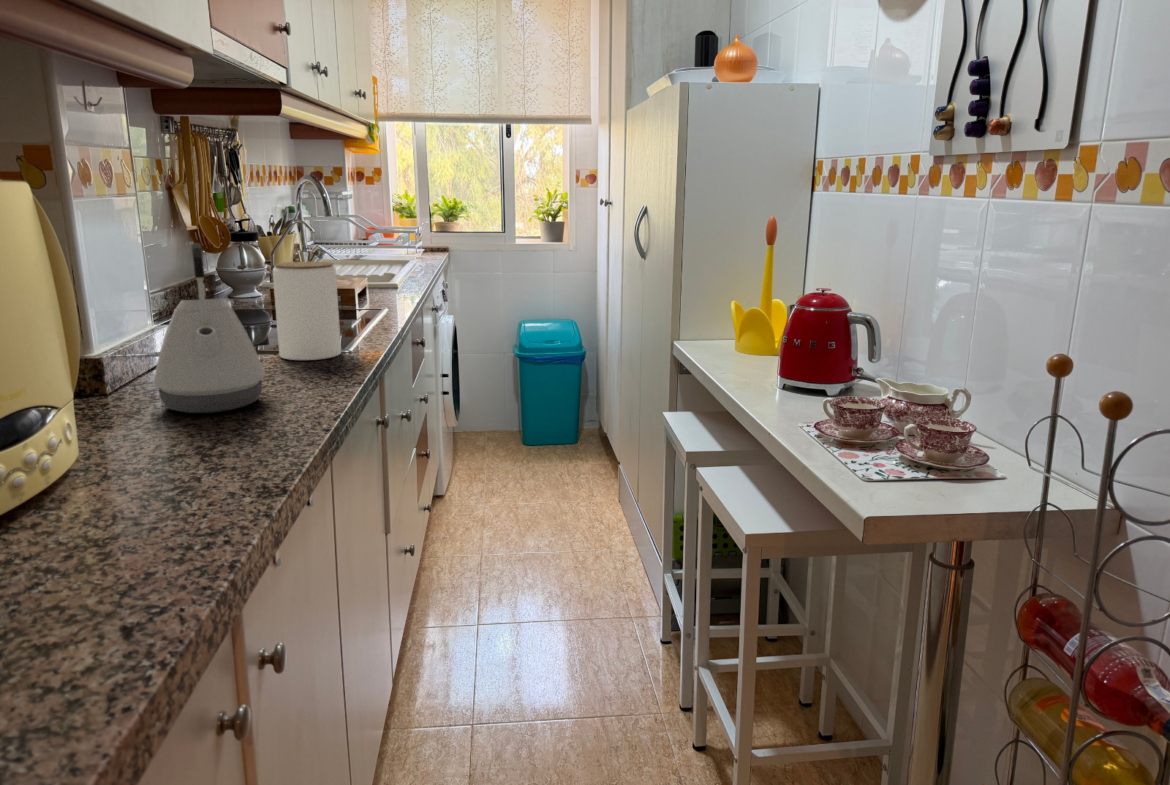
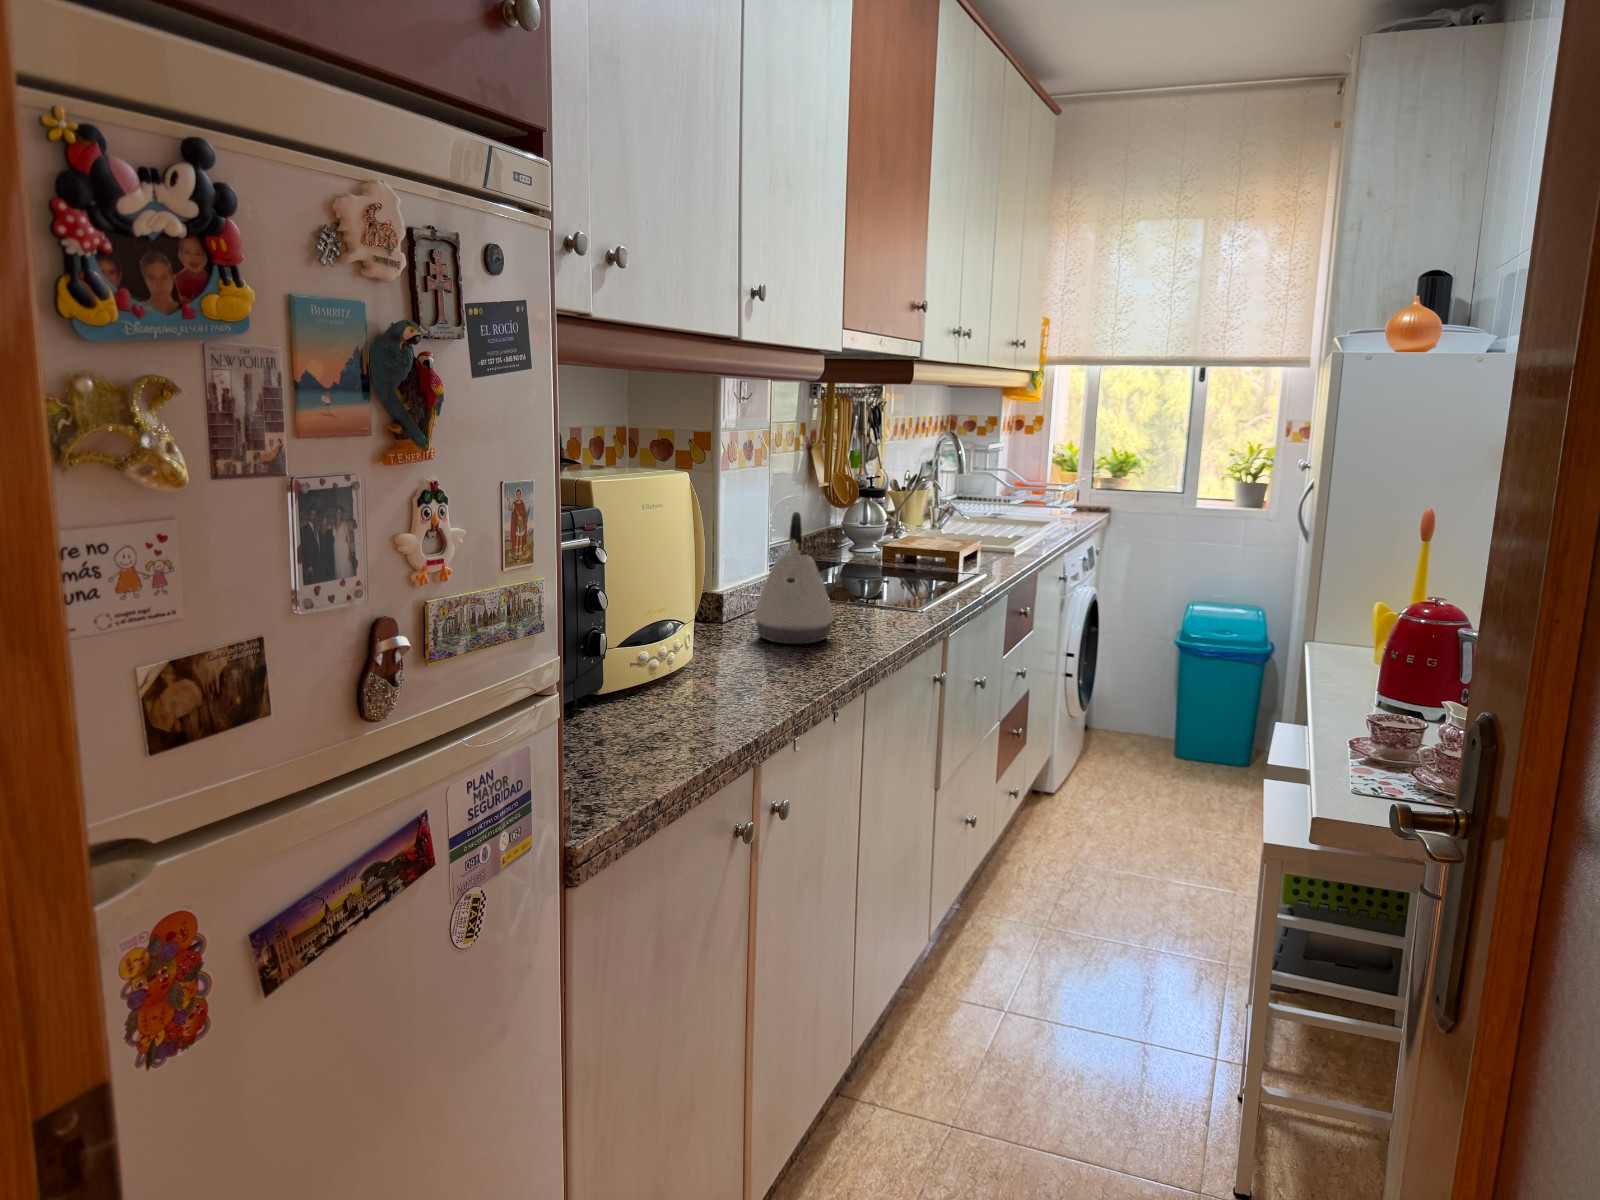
jar: present [273,261,341,360] -> none [862,526,918,614]

